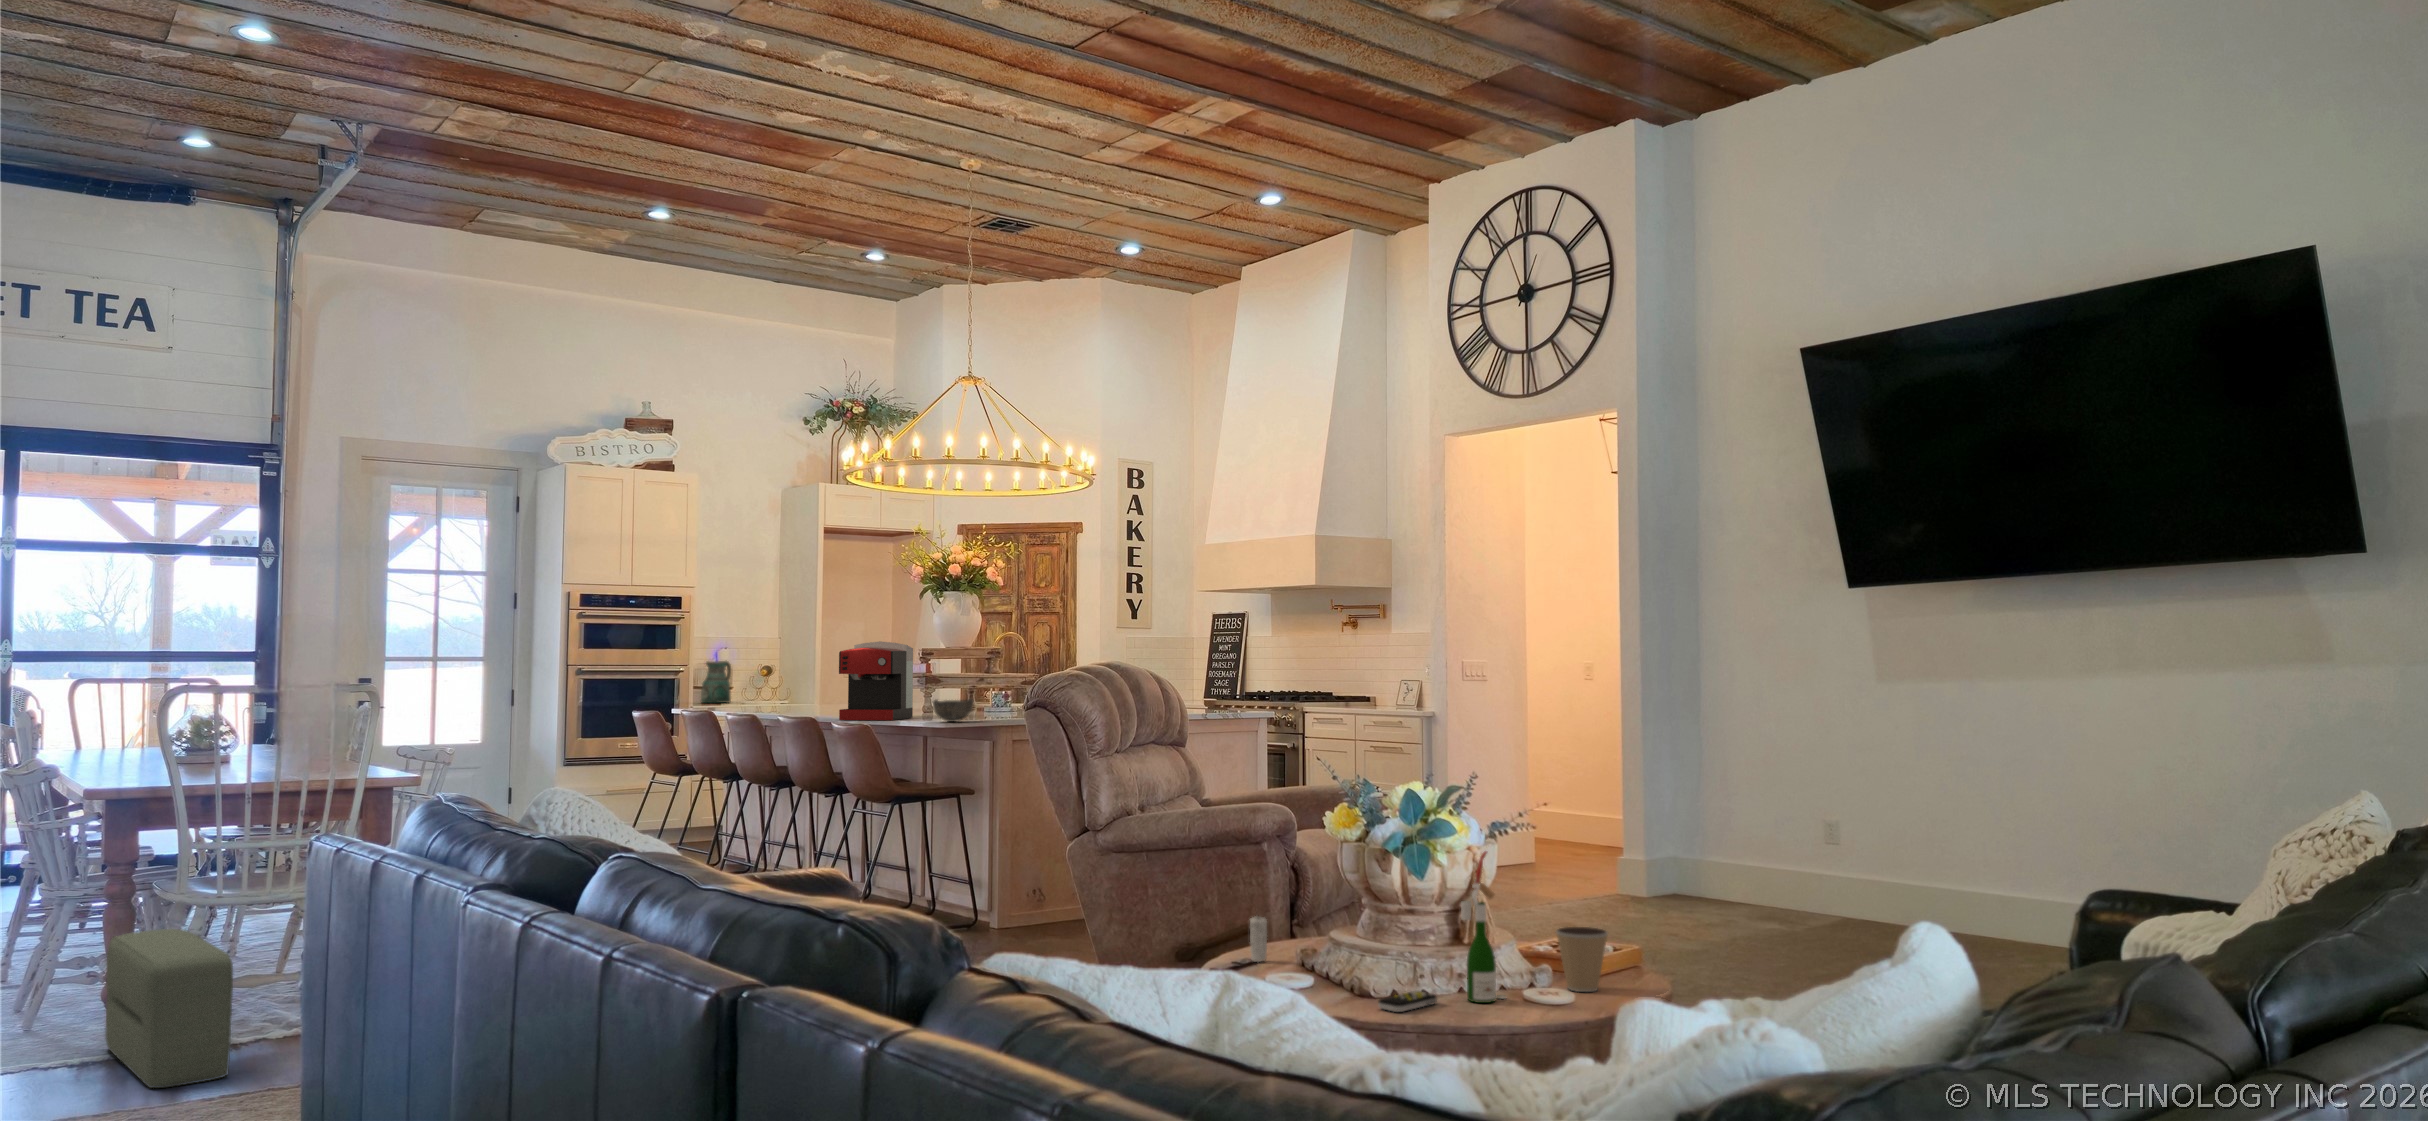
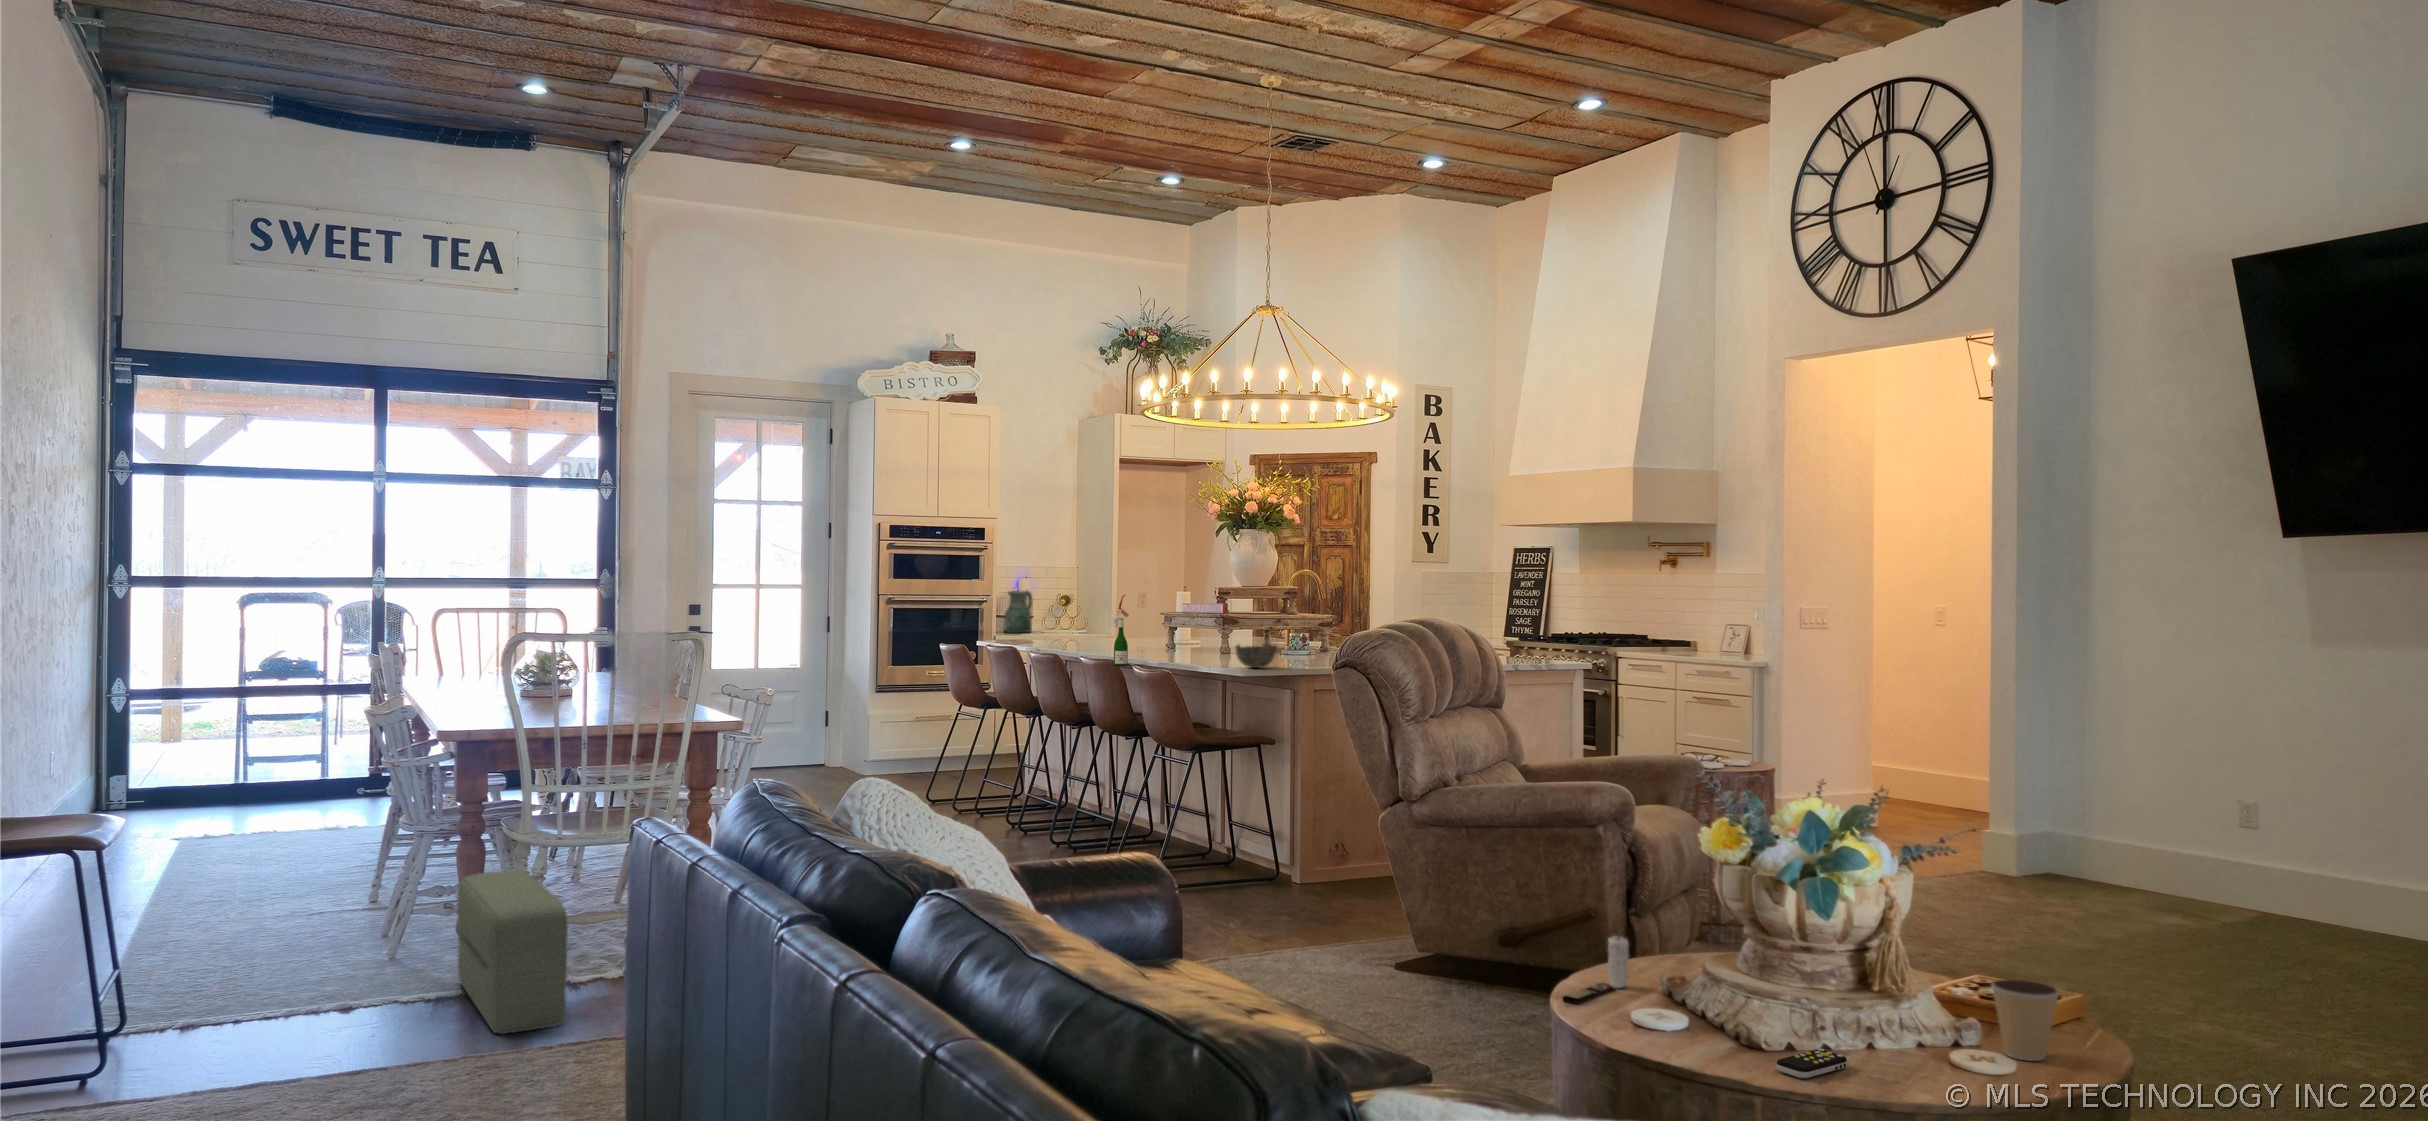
coffee maker: present [839,641,913,720] -> none [1140,582,1214,664]
wine bottle: present [1461,851,1506,1003] -> present [1113,595,1134,665]

